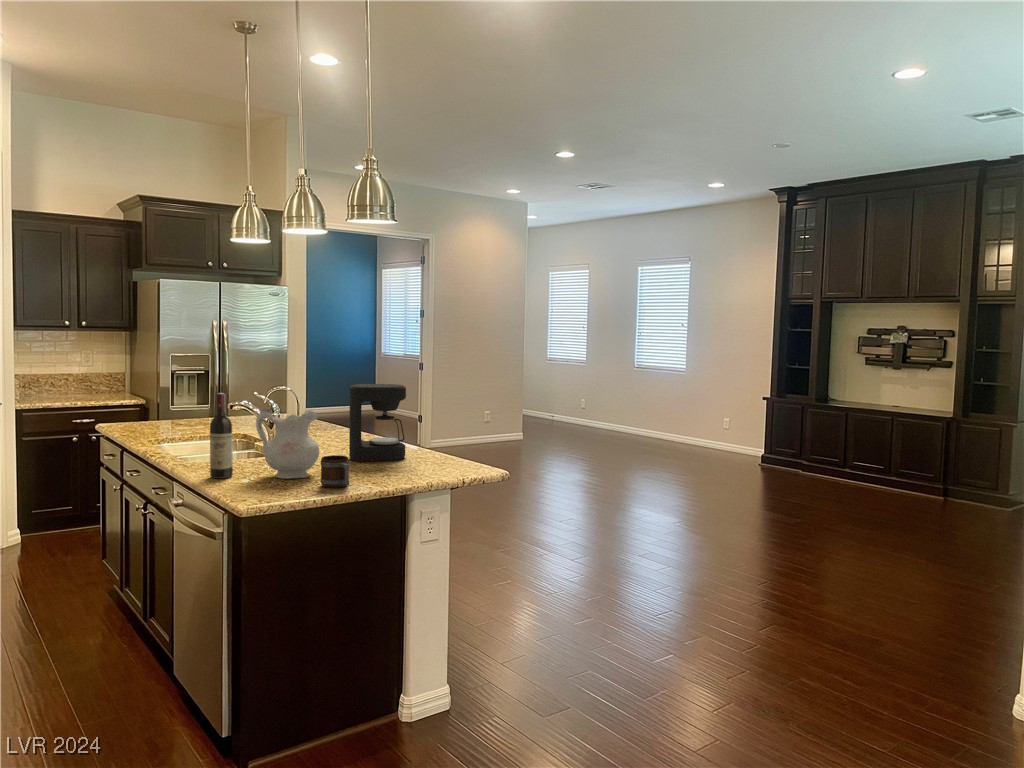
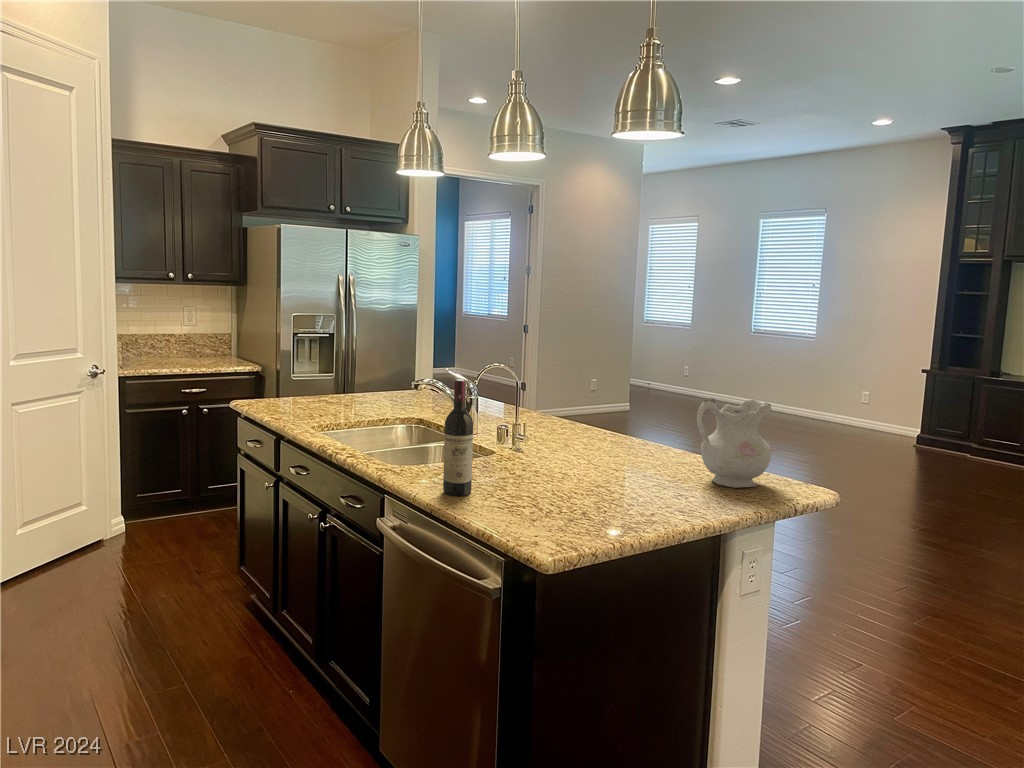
coffee maker: present [349,384,406,462] -> none [589,364,667,468]
ceramic pitcher: present [256,409,319,479] -> present [697,398,771,488]
mug: present [321,455,349,488] -> none [607,470,657,517]

